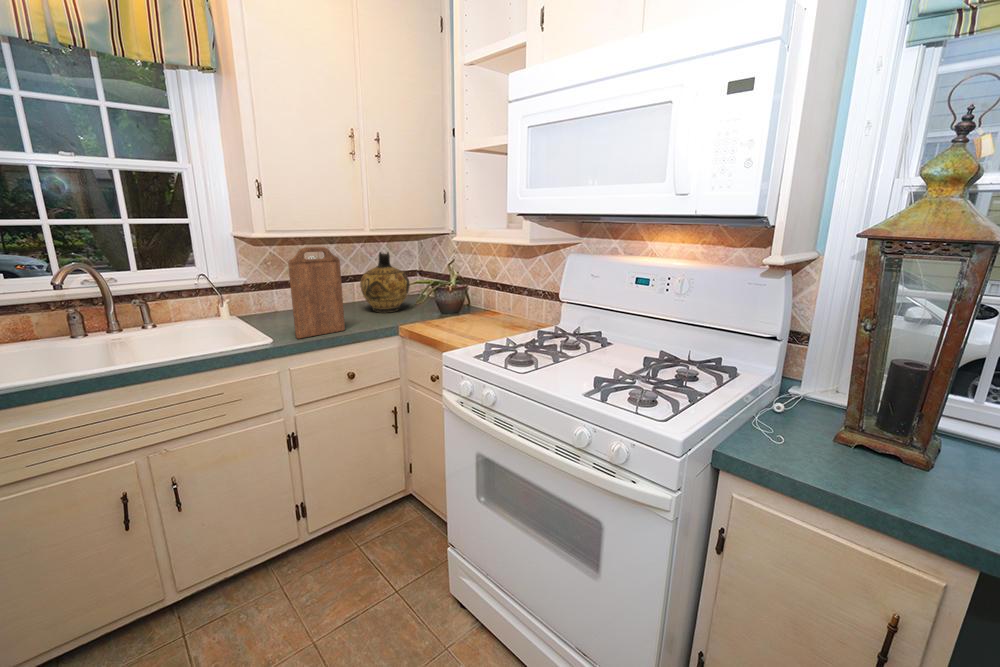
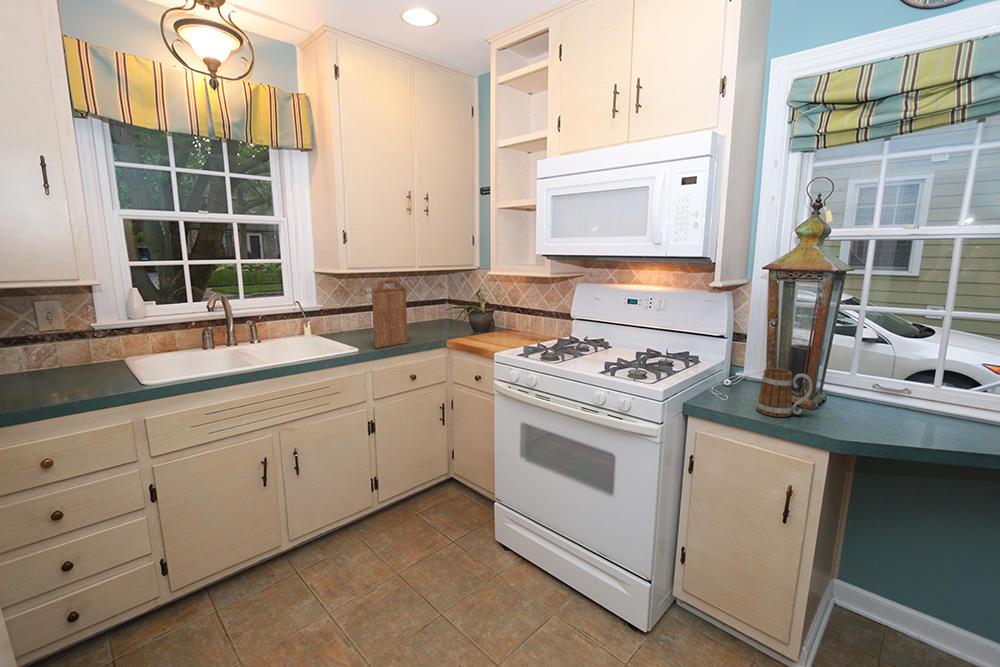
ceramic jug: present [360,252,410,312] -> none [410,283,448,331]
mug: none [833,403,941,488] -> present [757,368,812,417]

